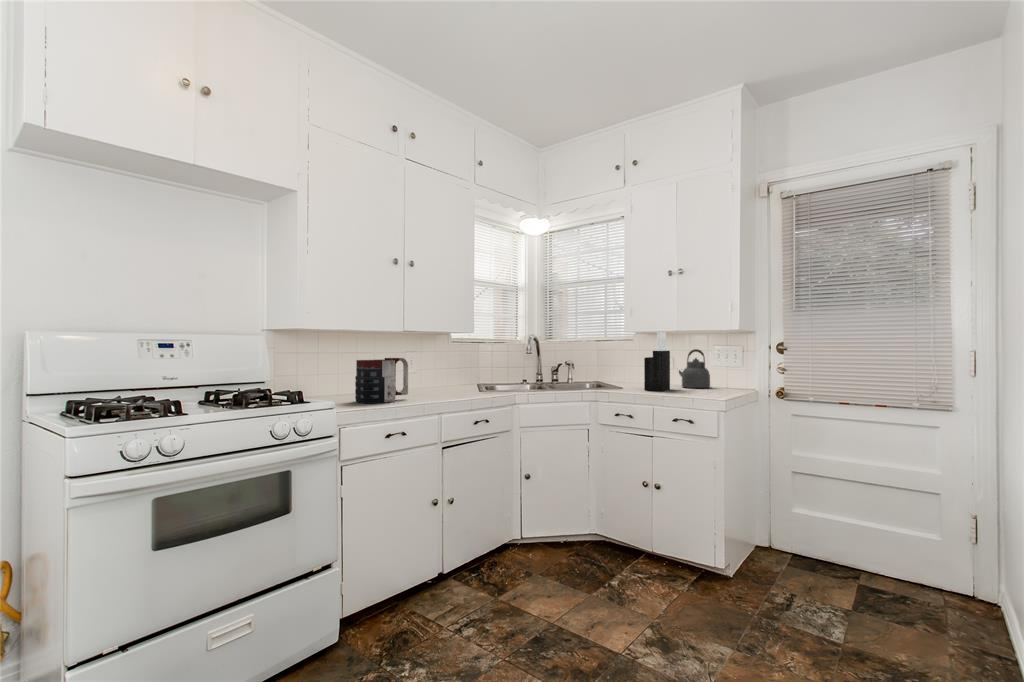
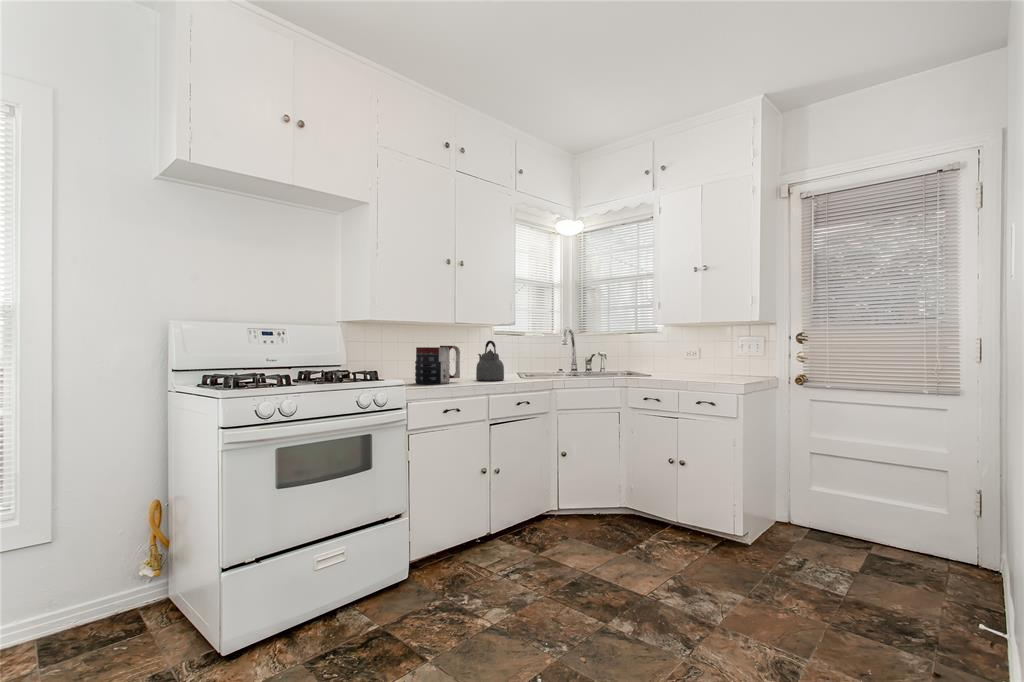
knife block: present [644,331,670,391] -> none [673,323,697,378]
kettle: present [679,349,710,388] -> present [476,341,504,381]

